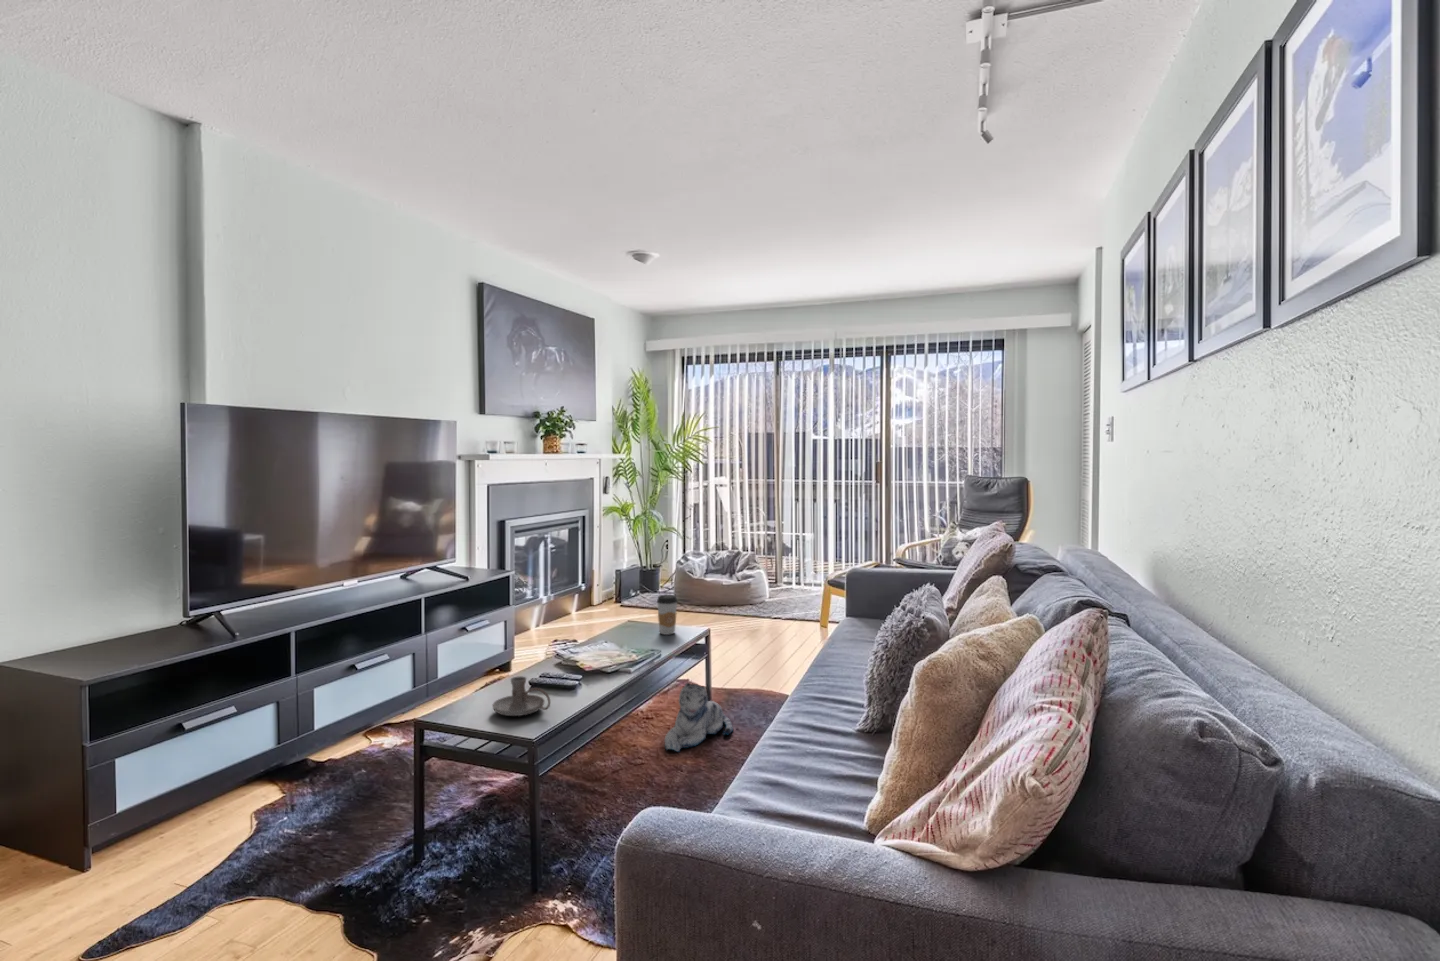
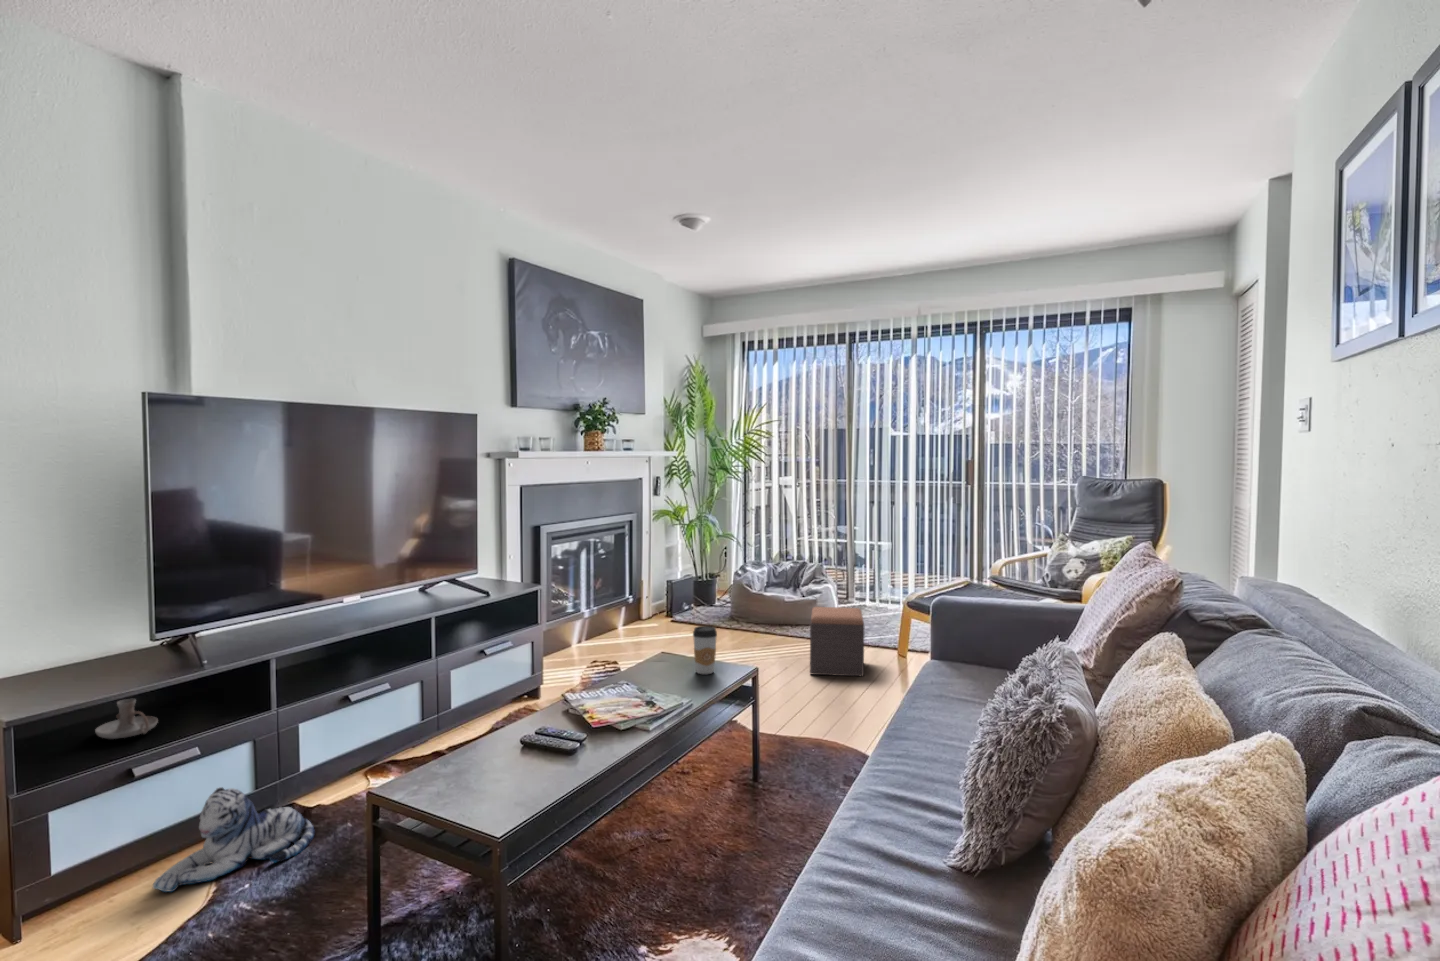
footstool: none [748,587,794,645] -> present [810,607,864,677]
candle holder: present [493,676,550,716] -> present [95,699,158,739]
plush toy: present [665,683,733,751] -> present [153,787,315,892]

